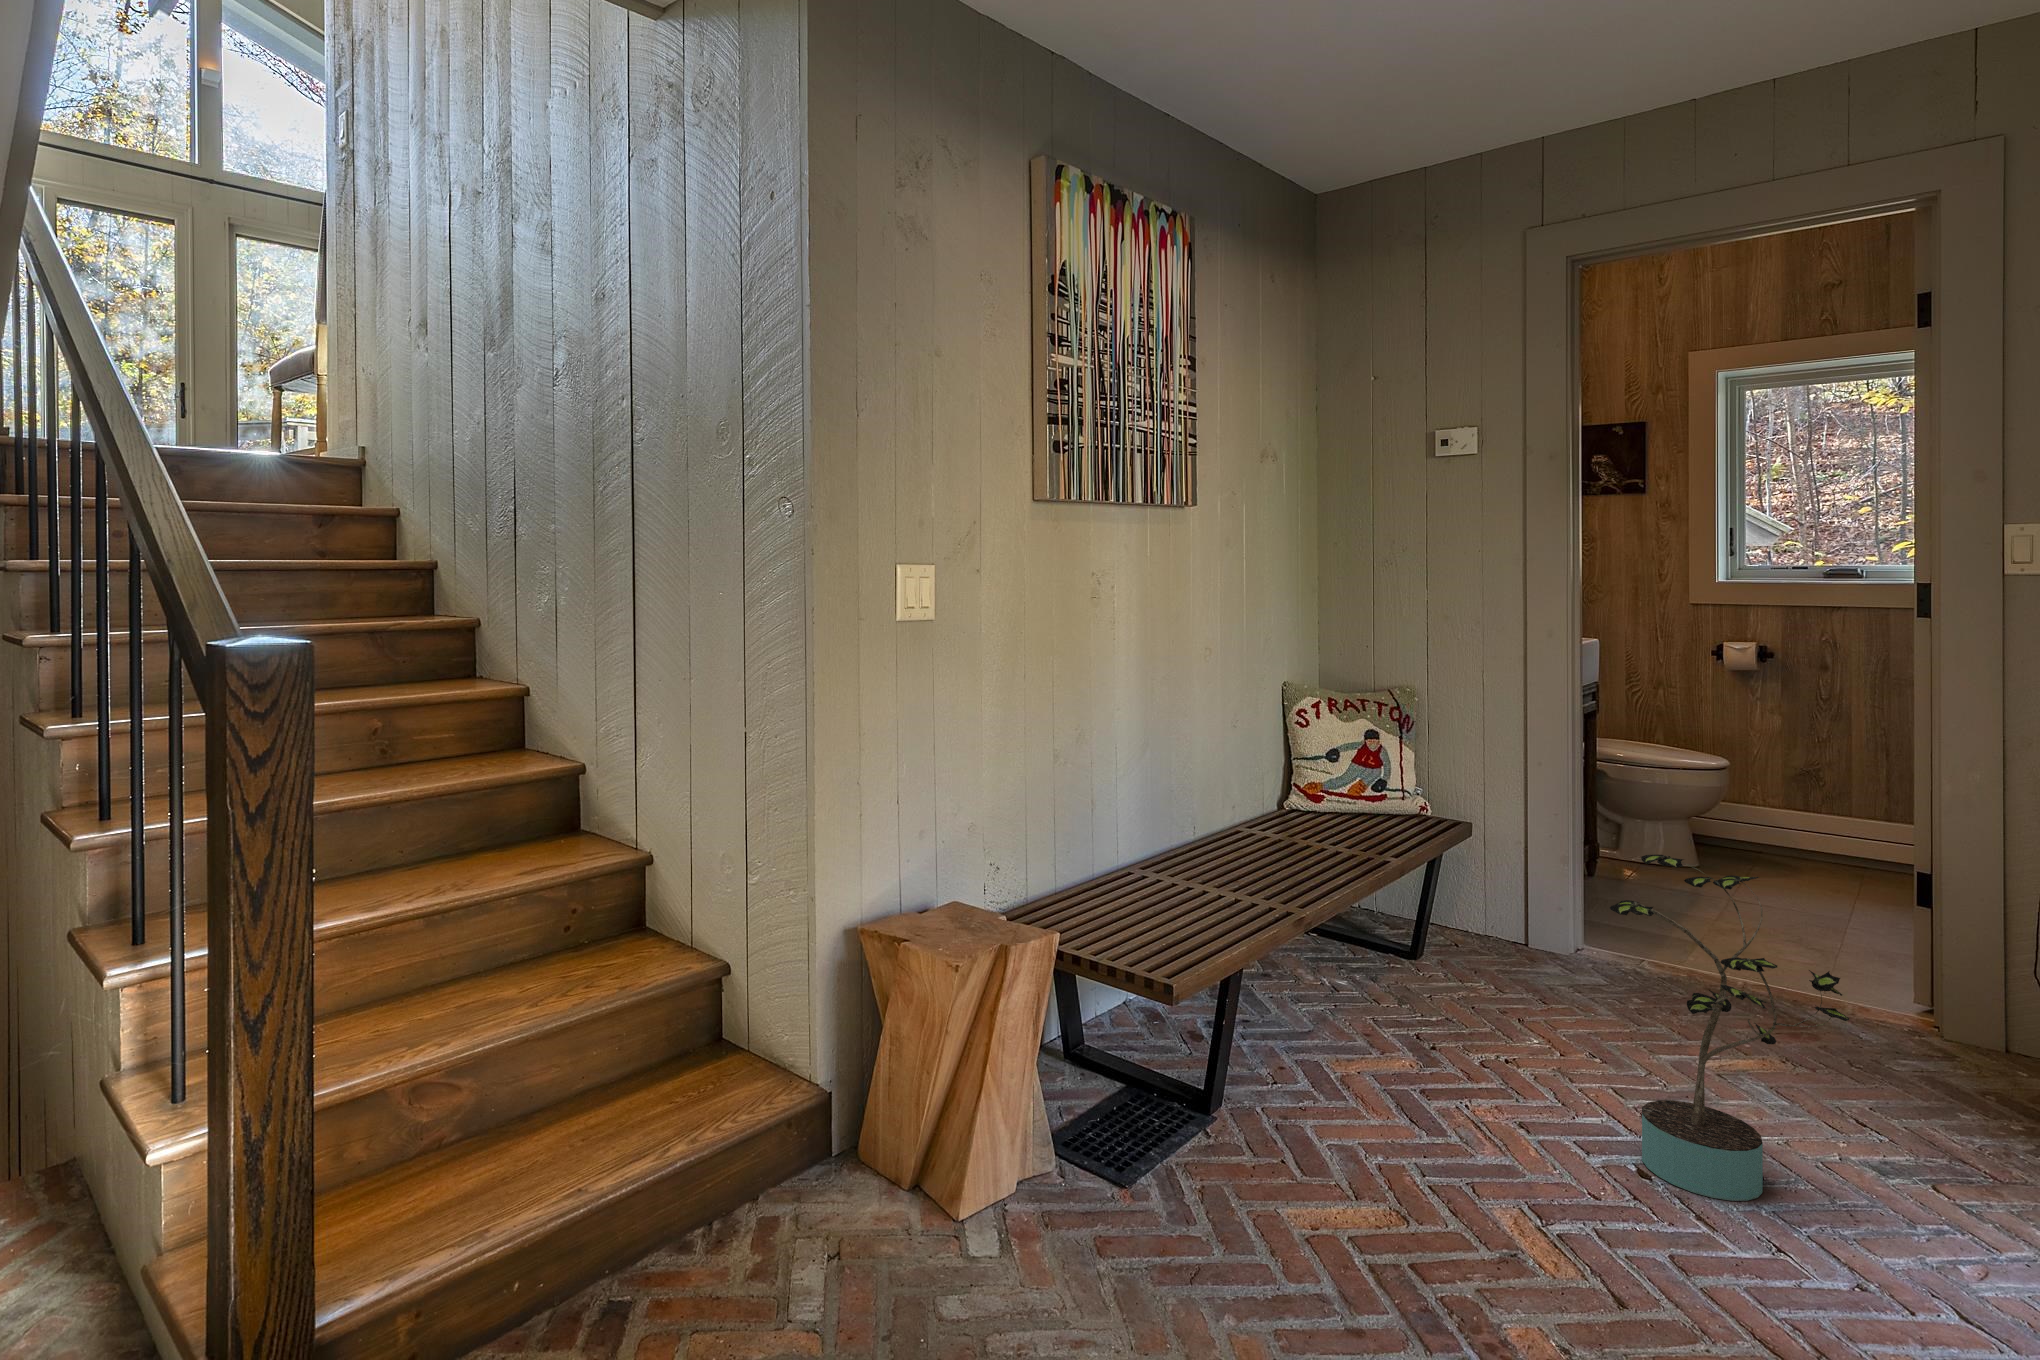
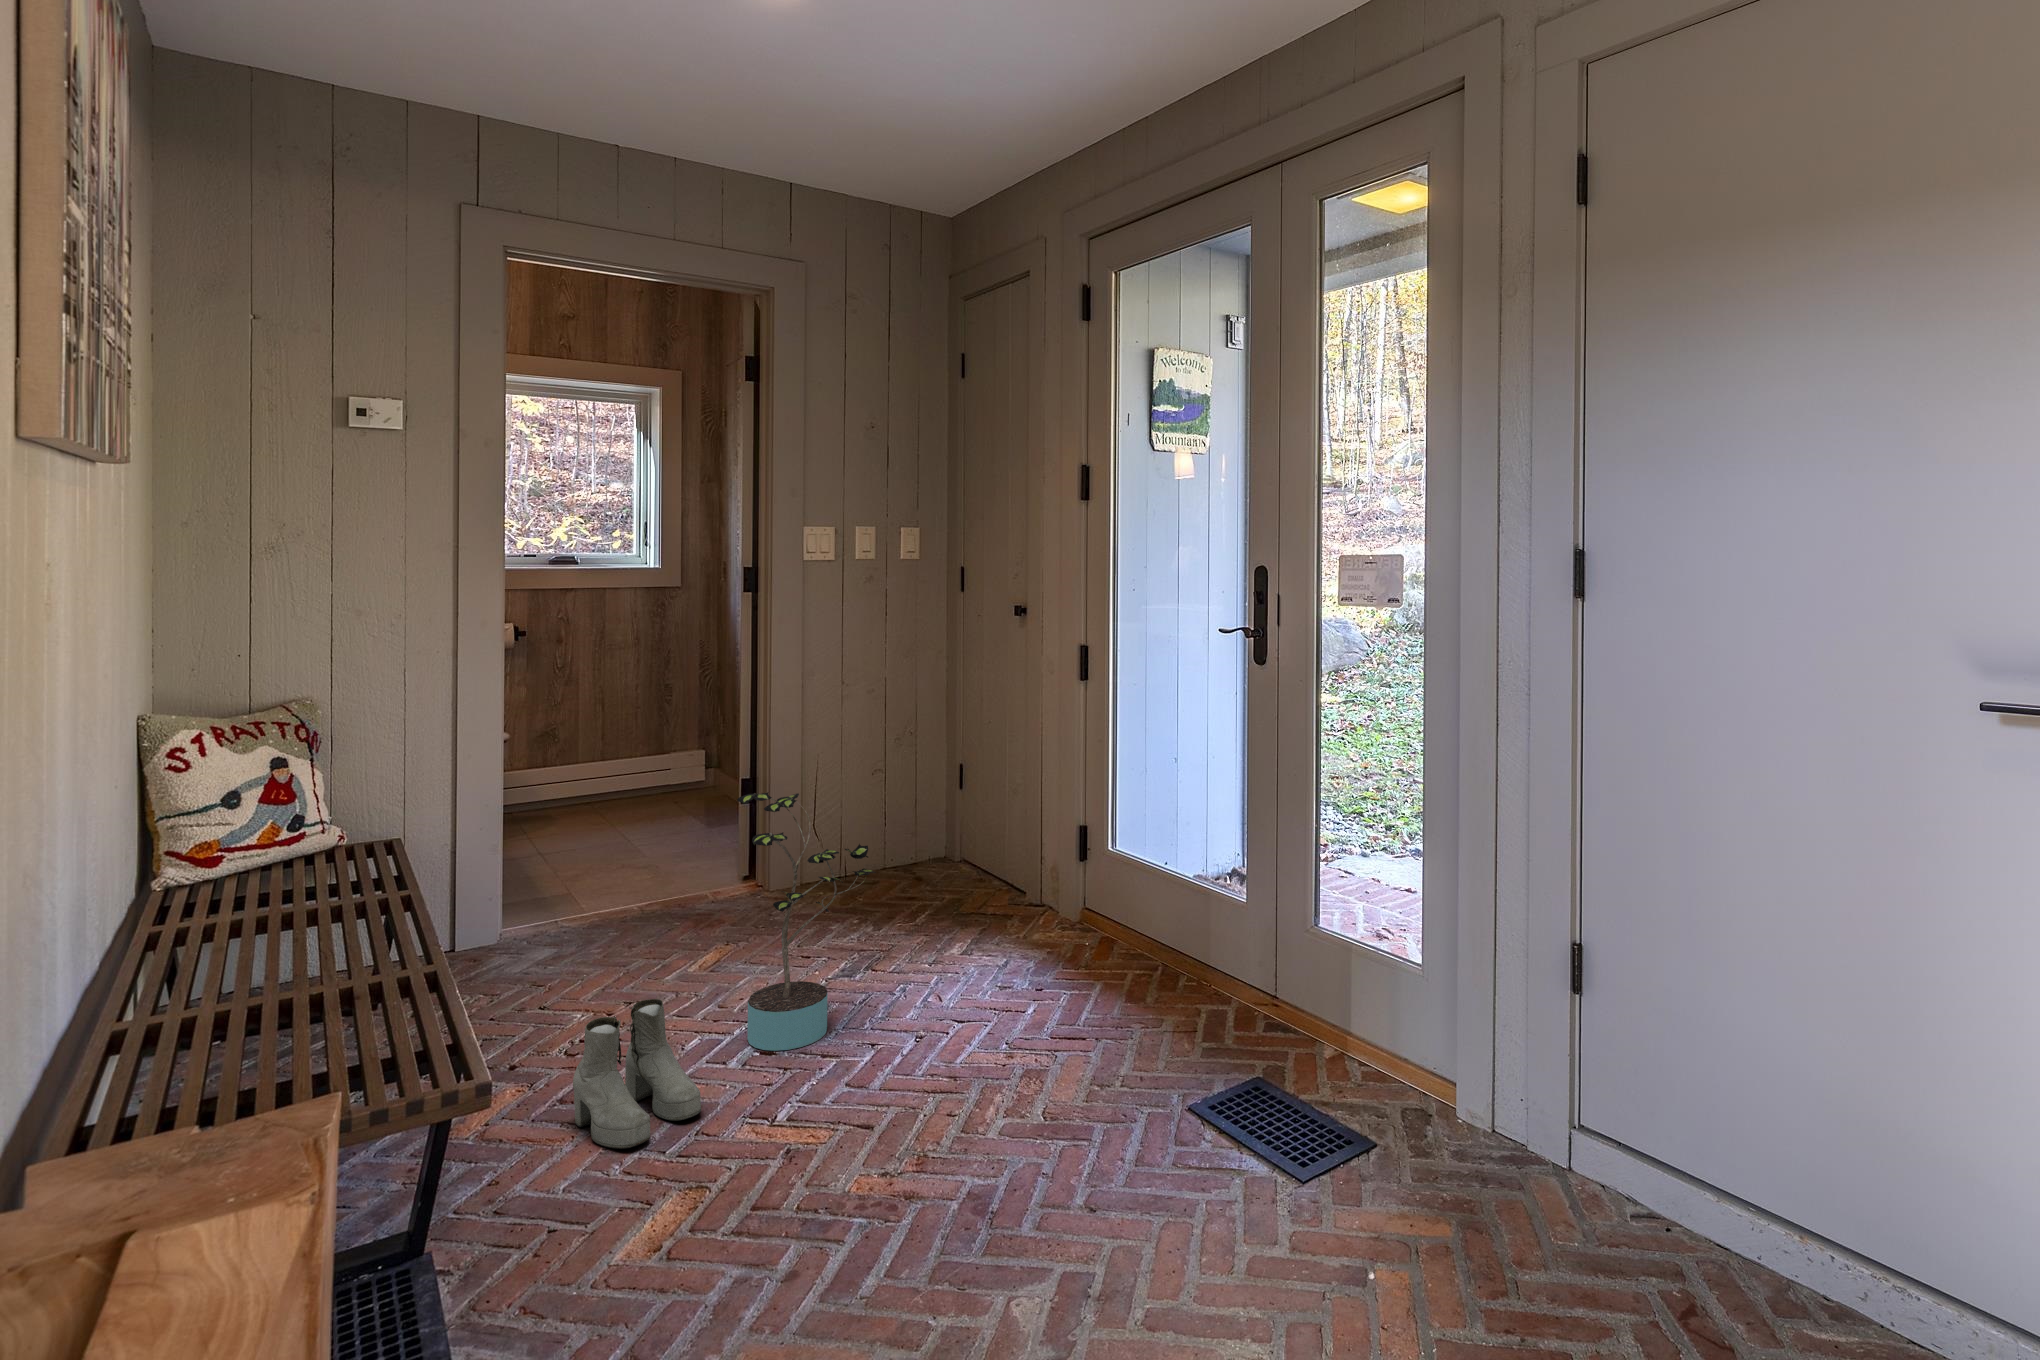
boots: none [1390,1018,1504,1169] -> present [573,999,701,1149]

